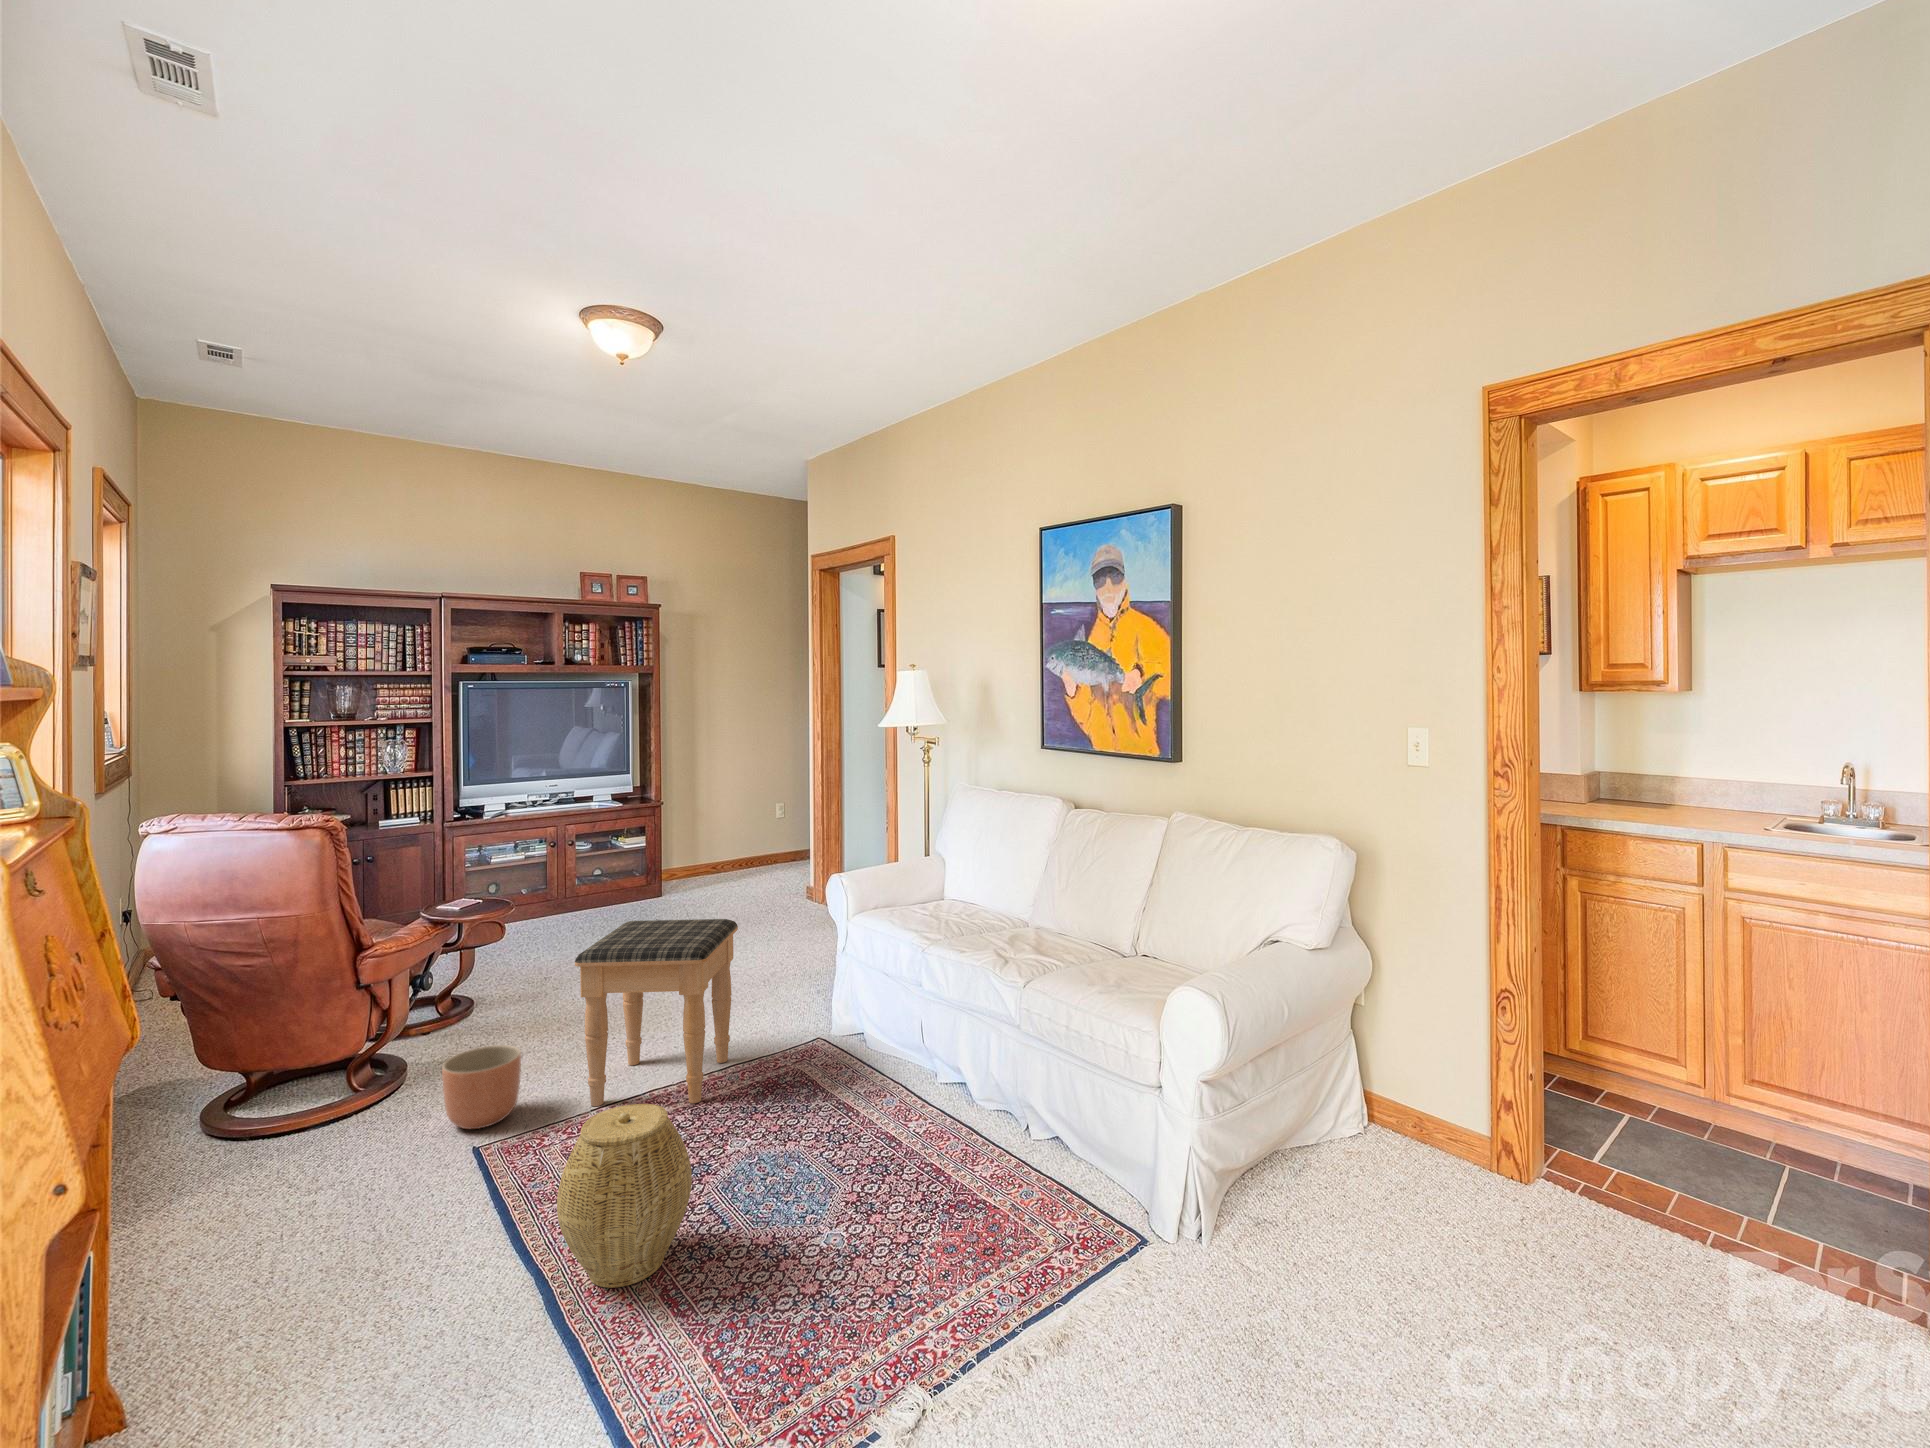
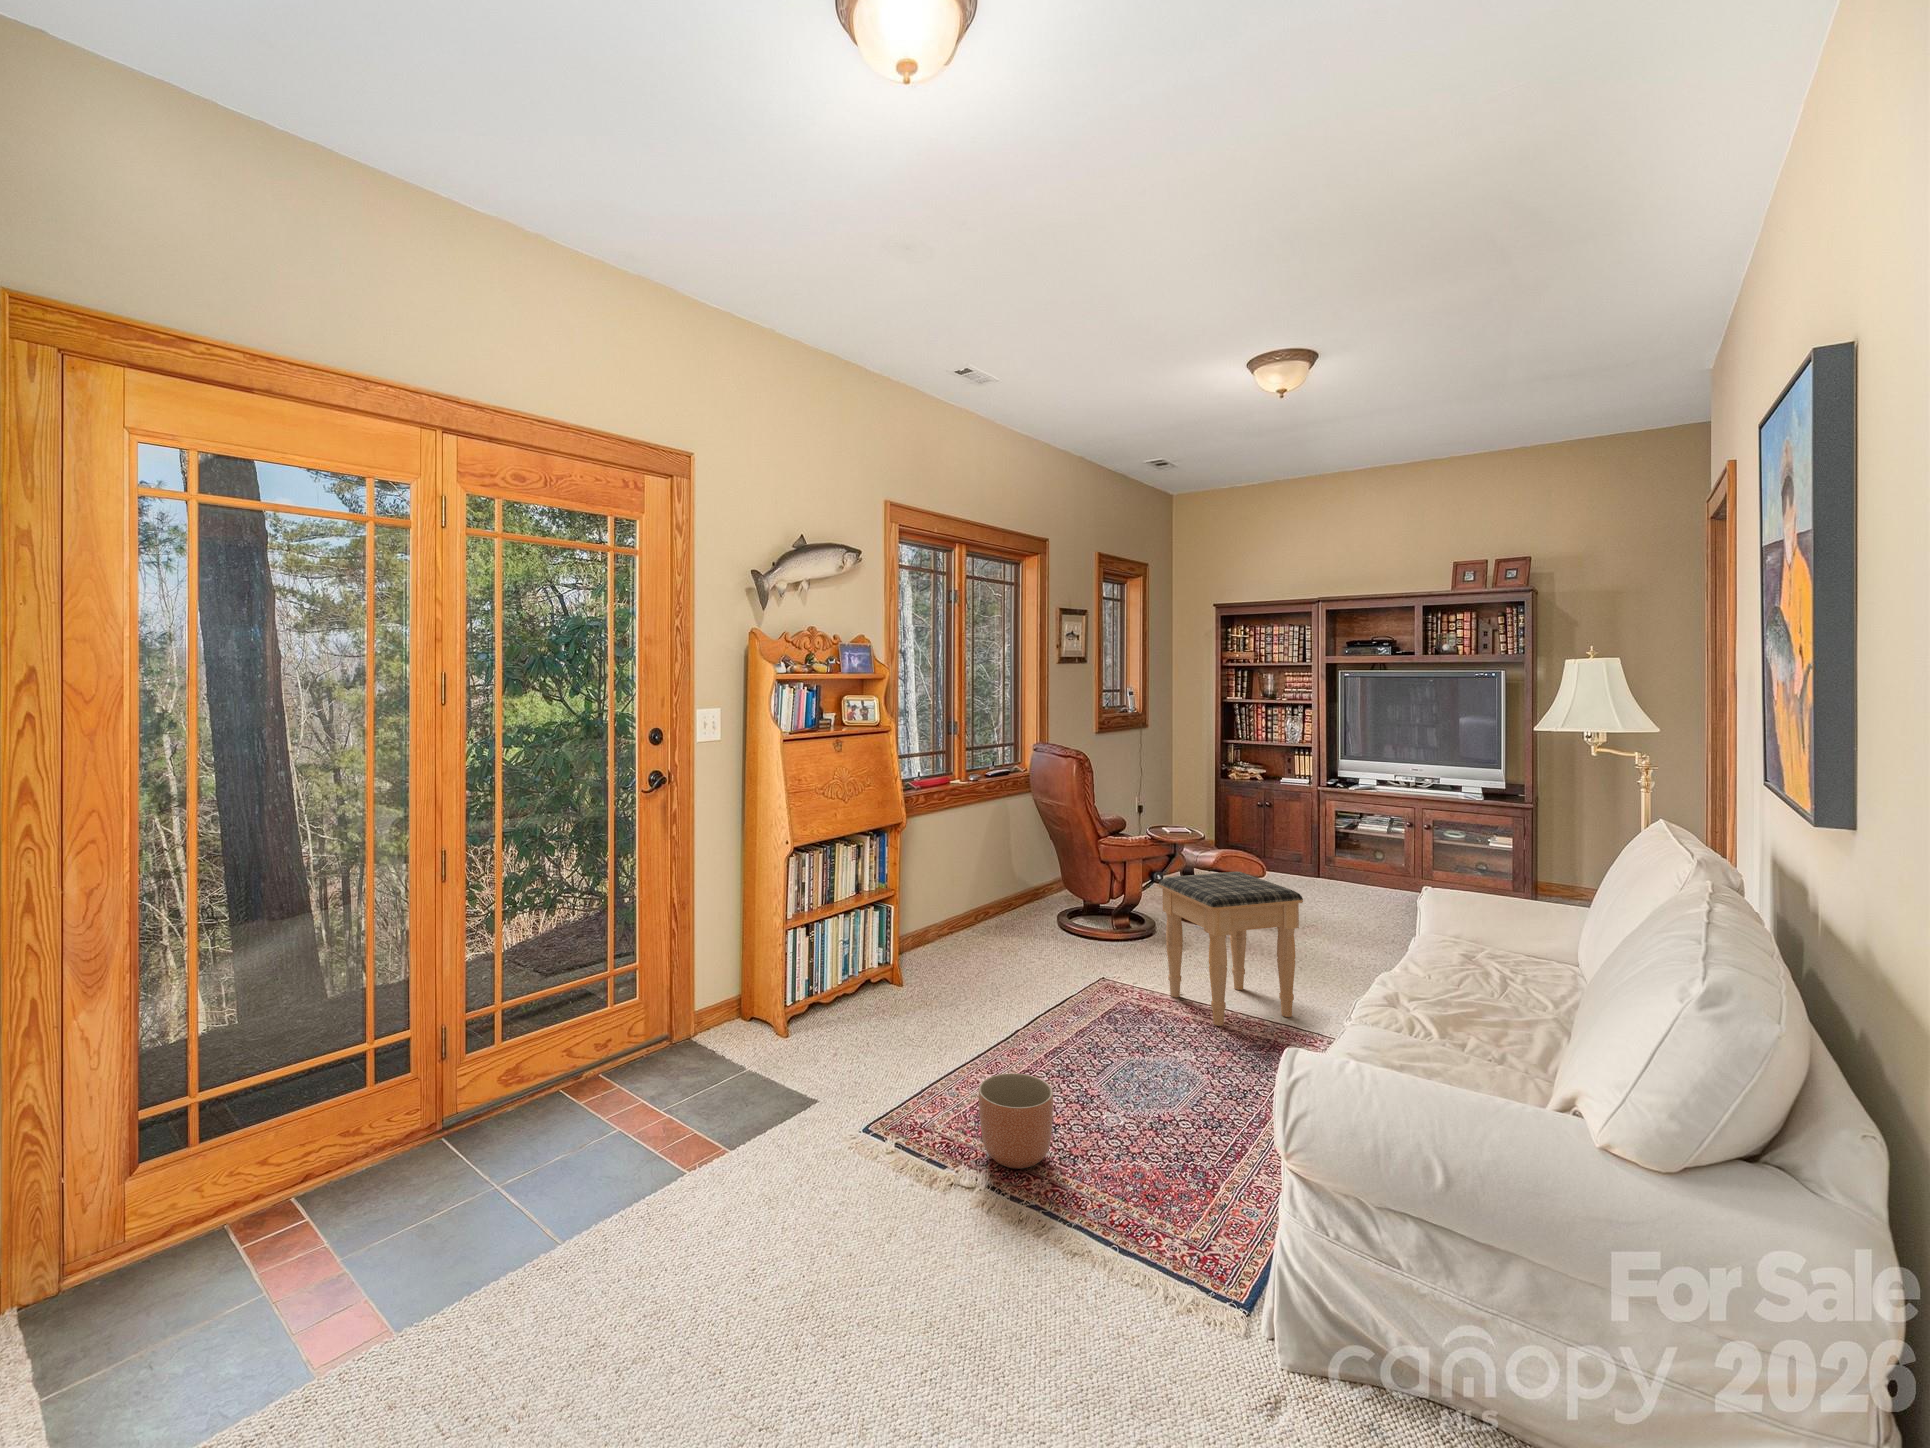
planter: present [442,1045,521,1129] -> present [979,1073,1053,1169]
woven basket: present [557,1104,692,1288] -> none [988,959,1069,1071]

